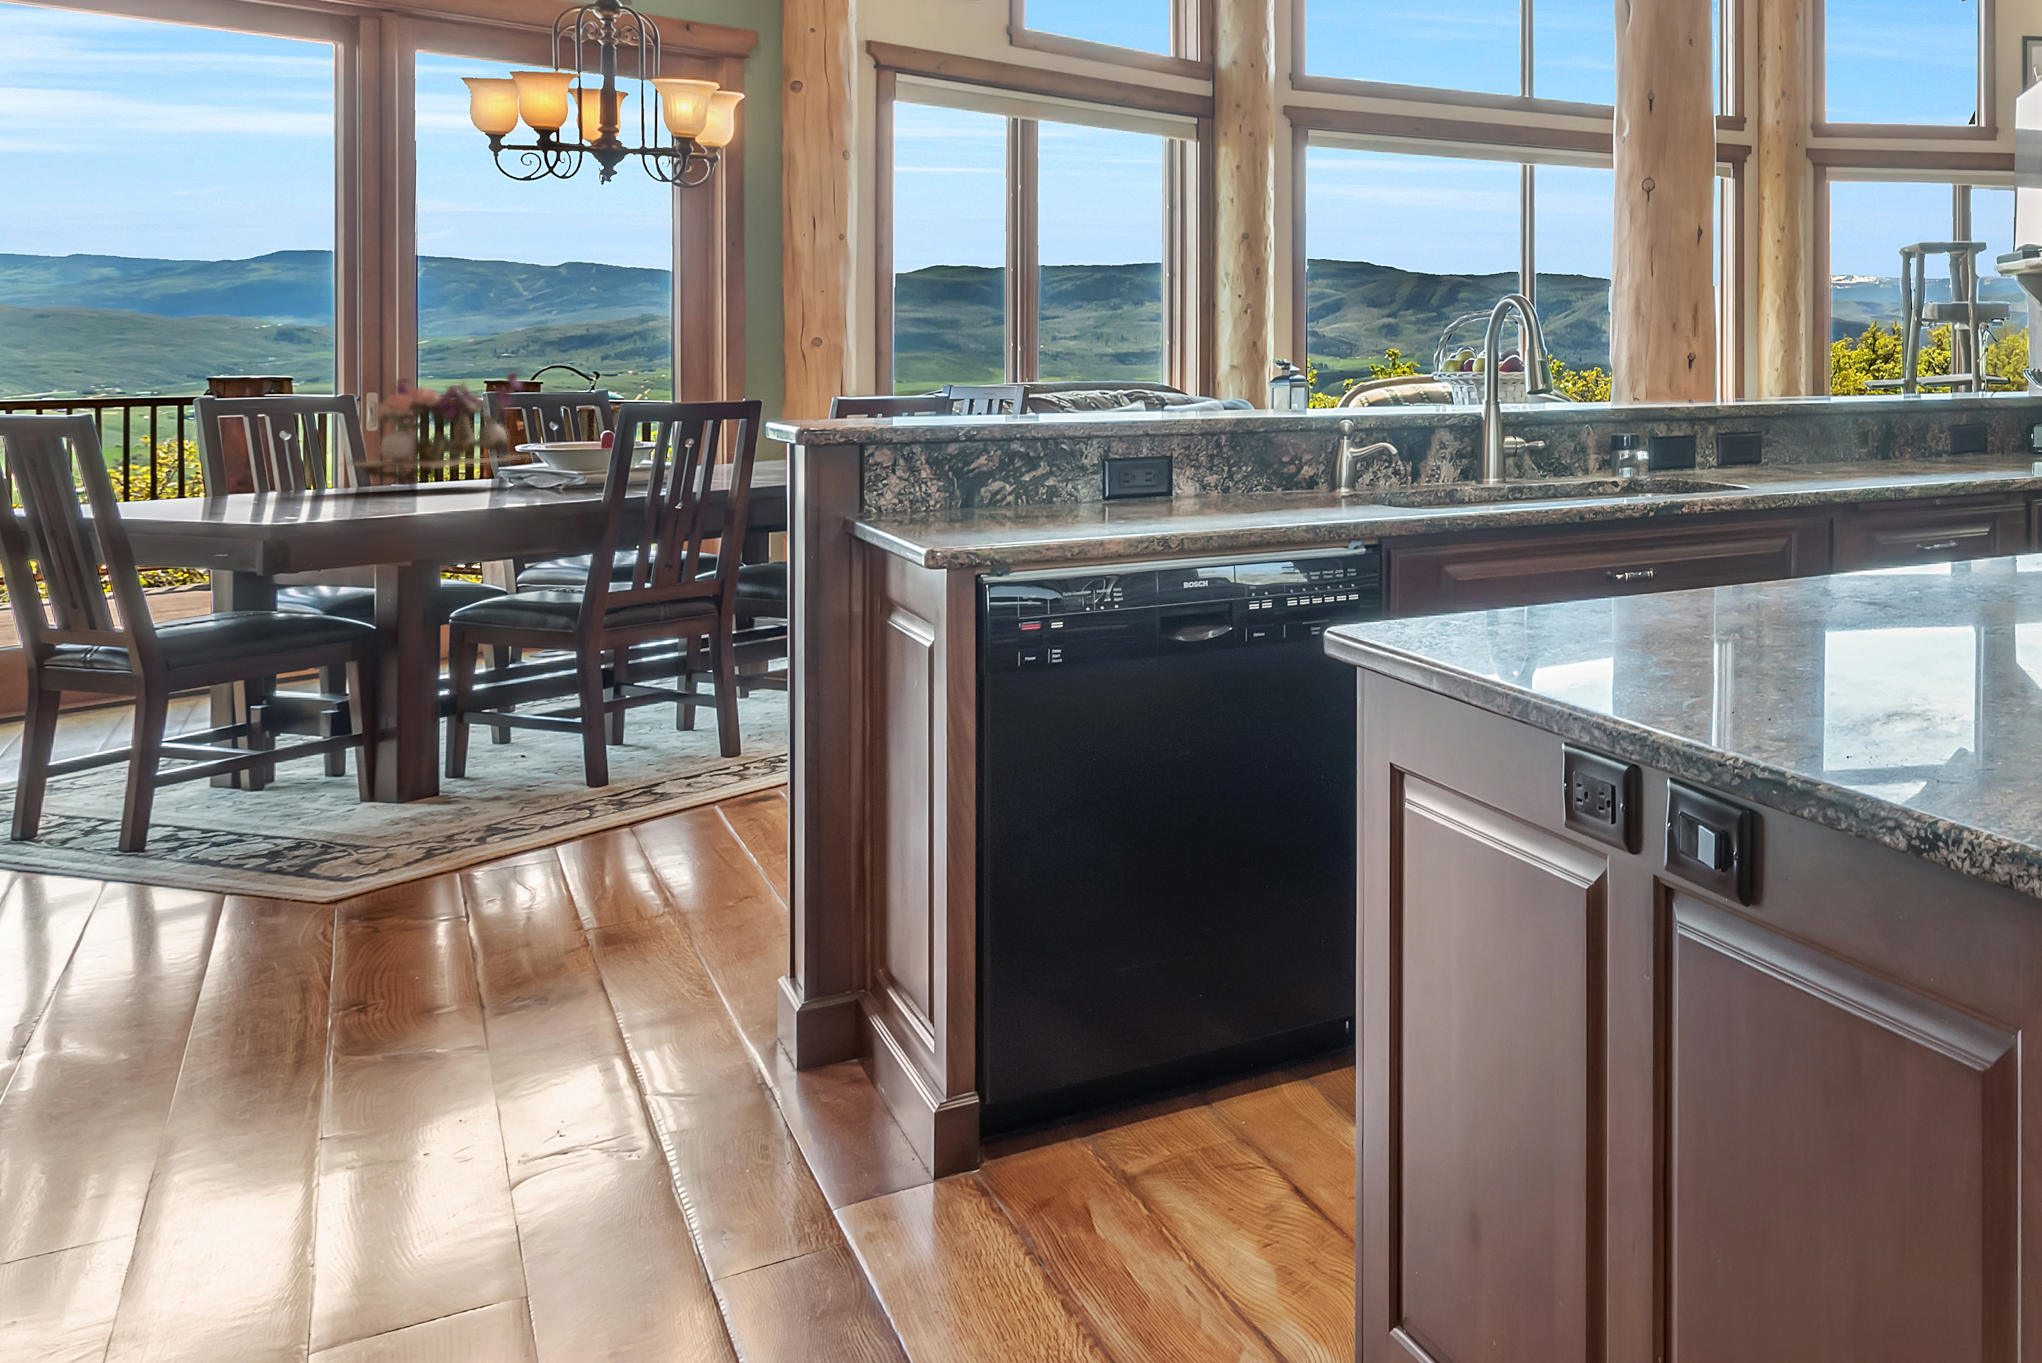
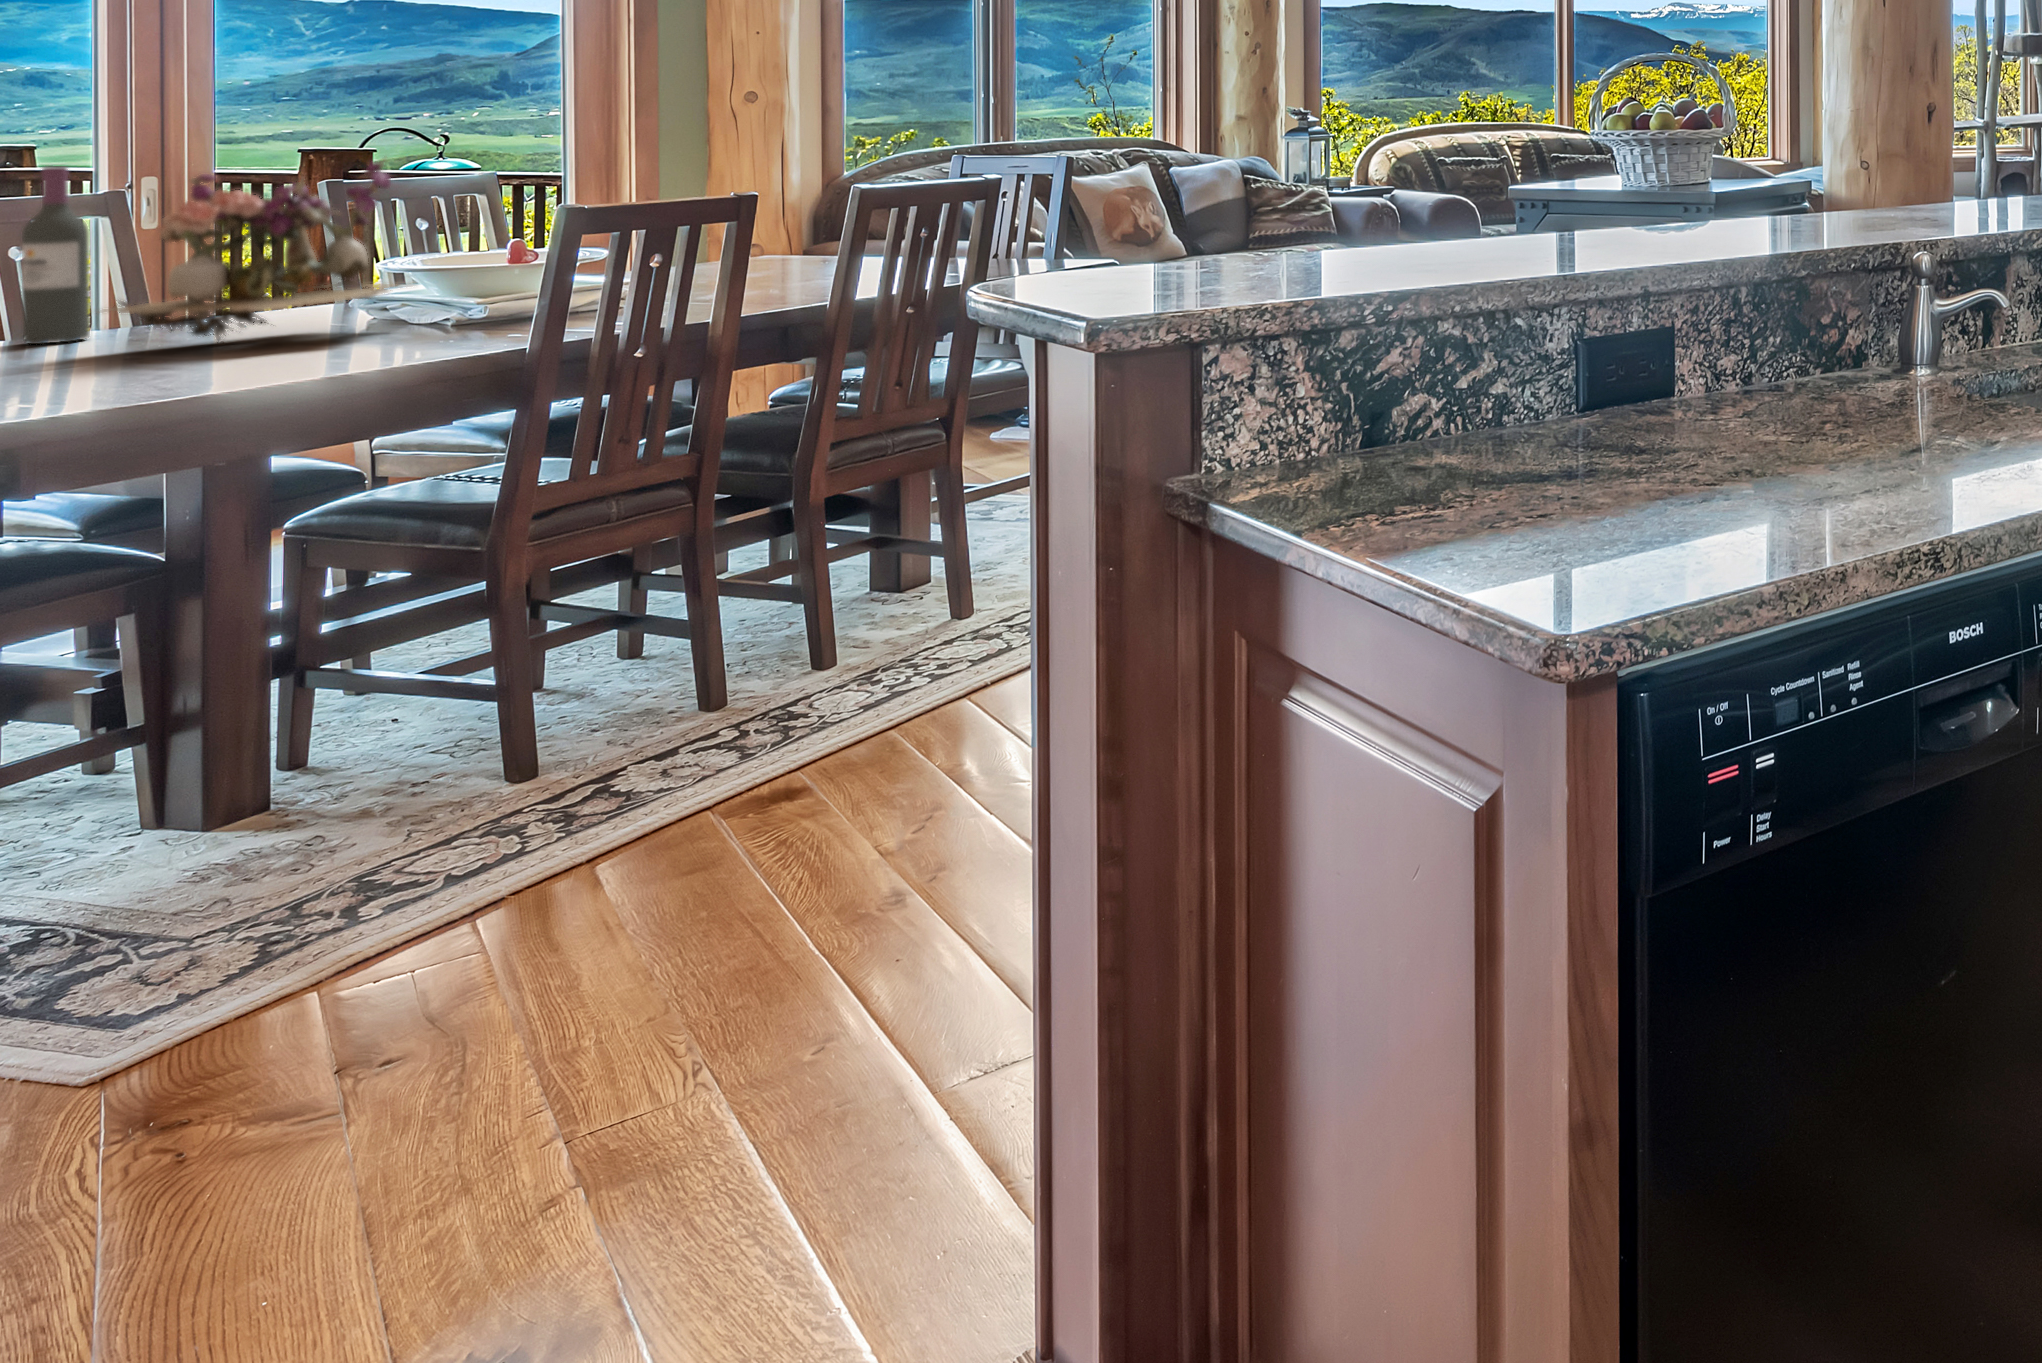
wine bottle: none [292,371,333,488] -> present [22,166,90,344]

